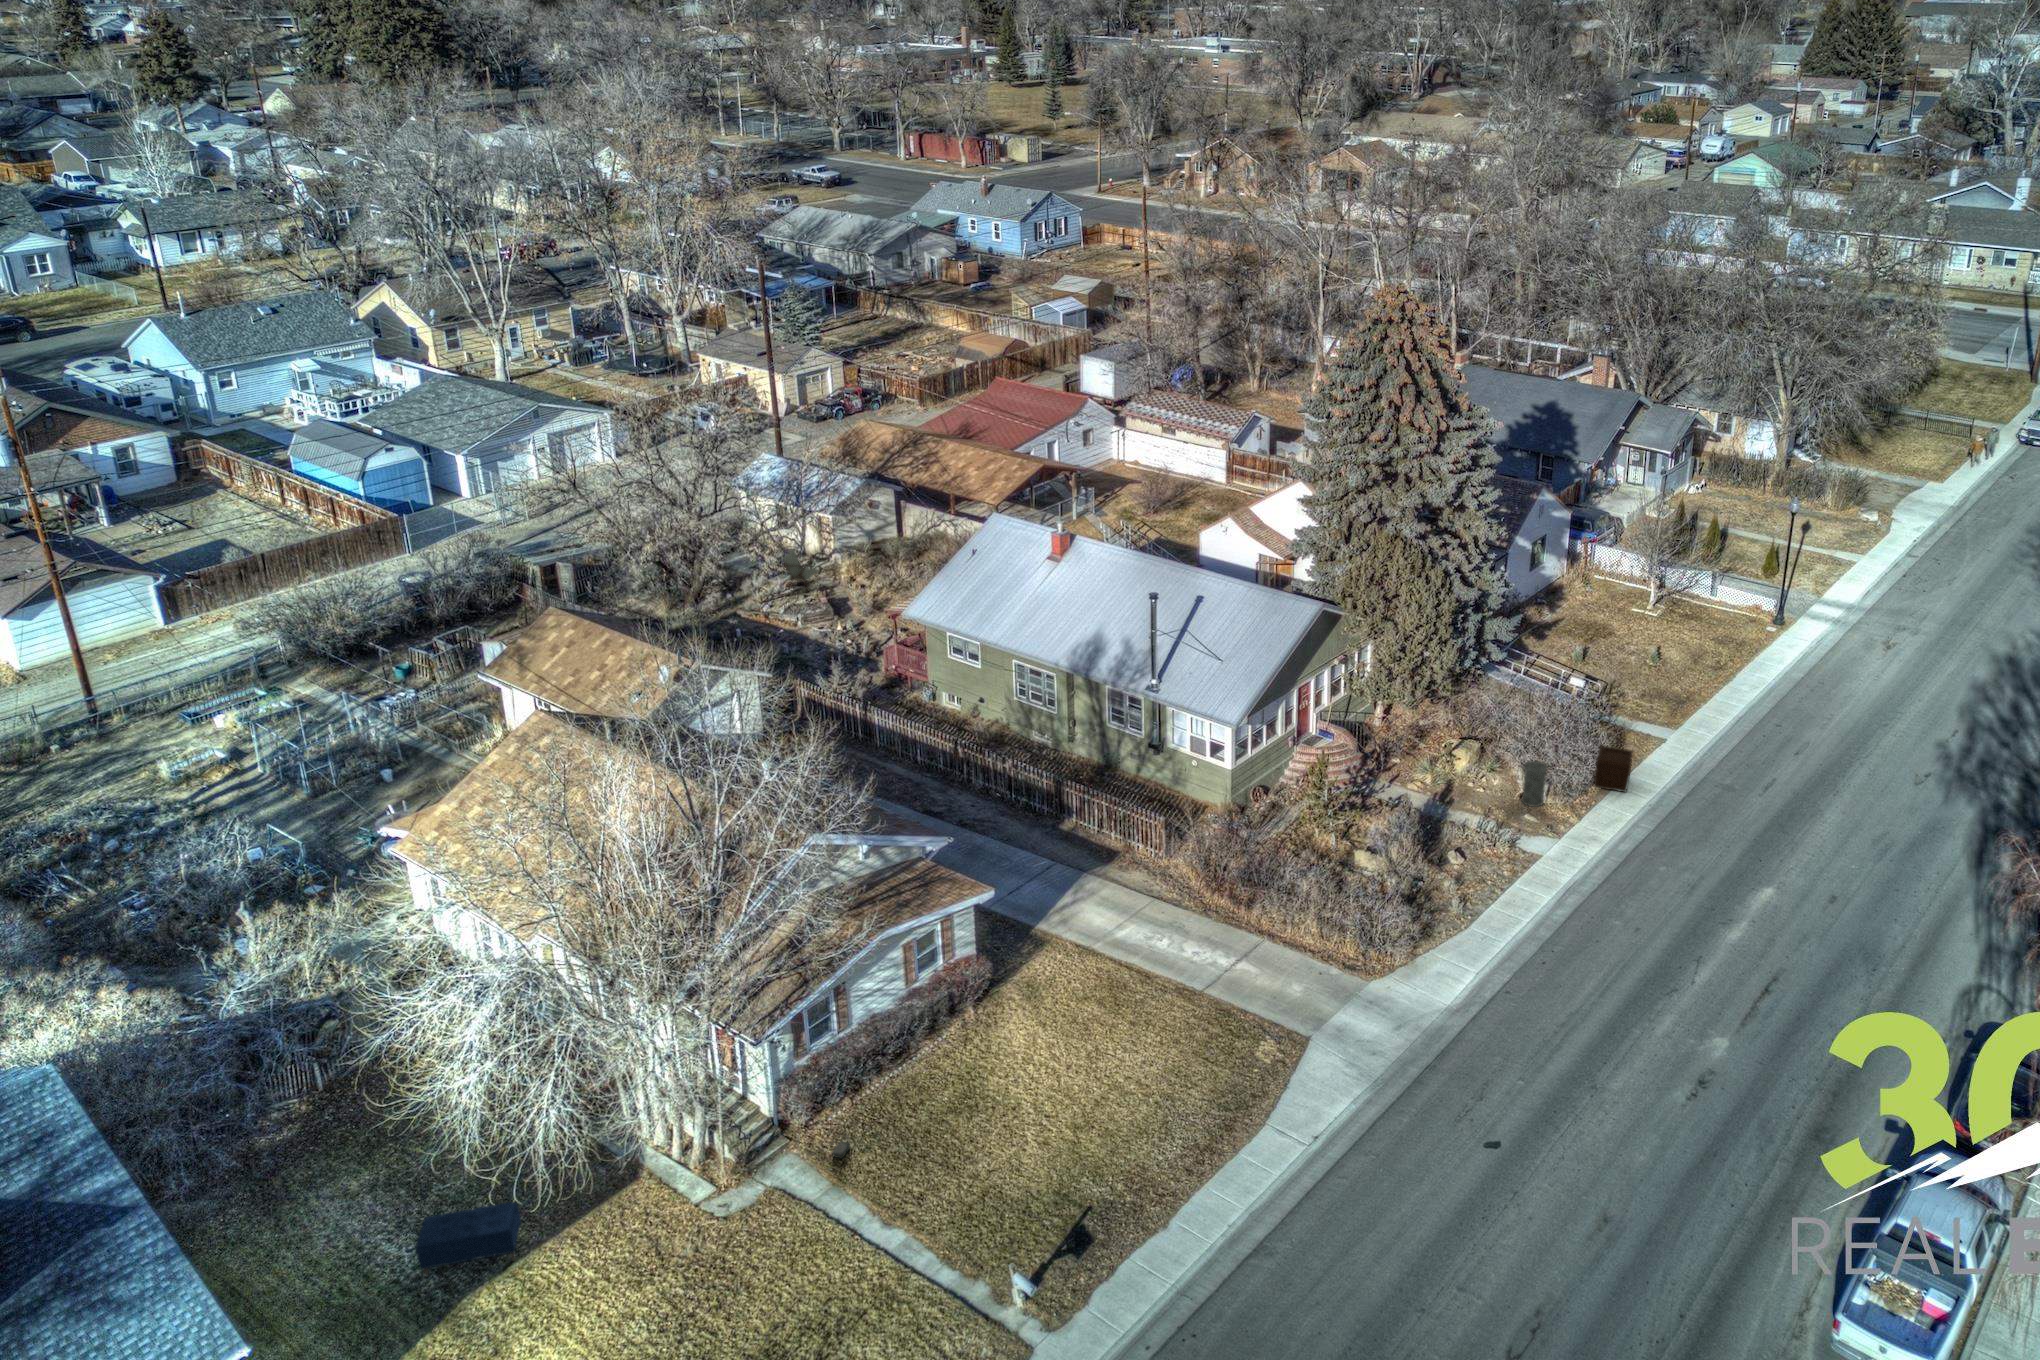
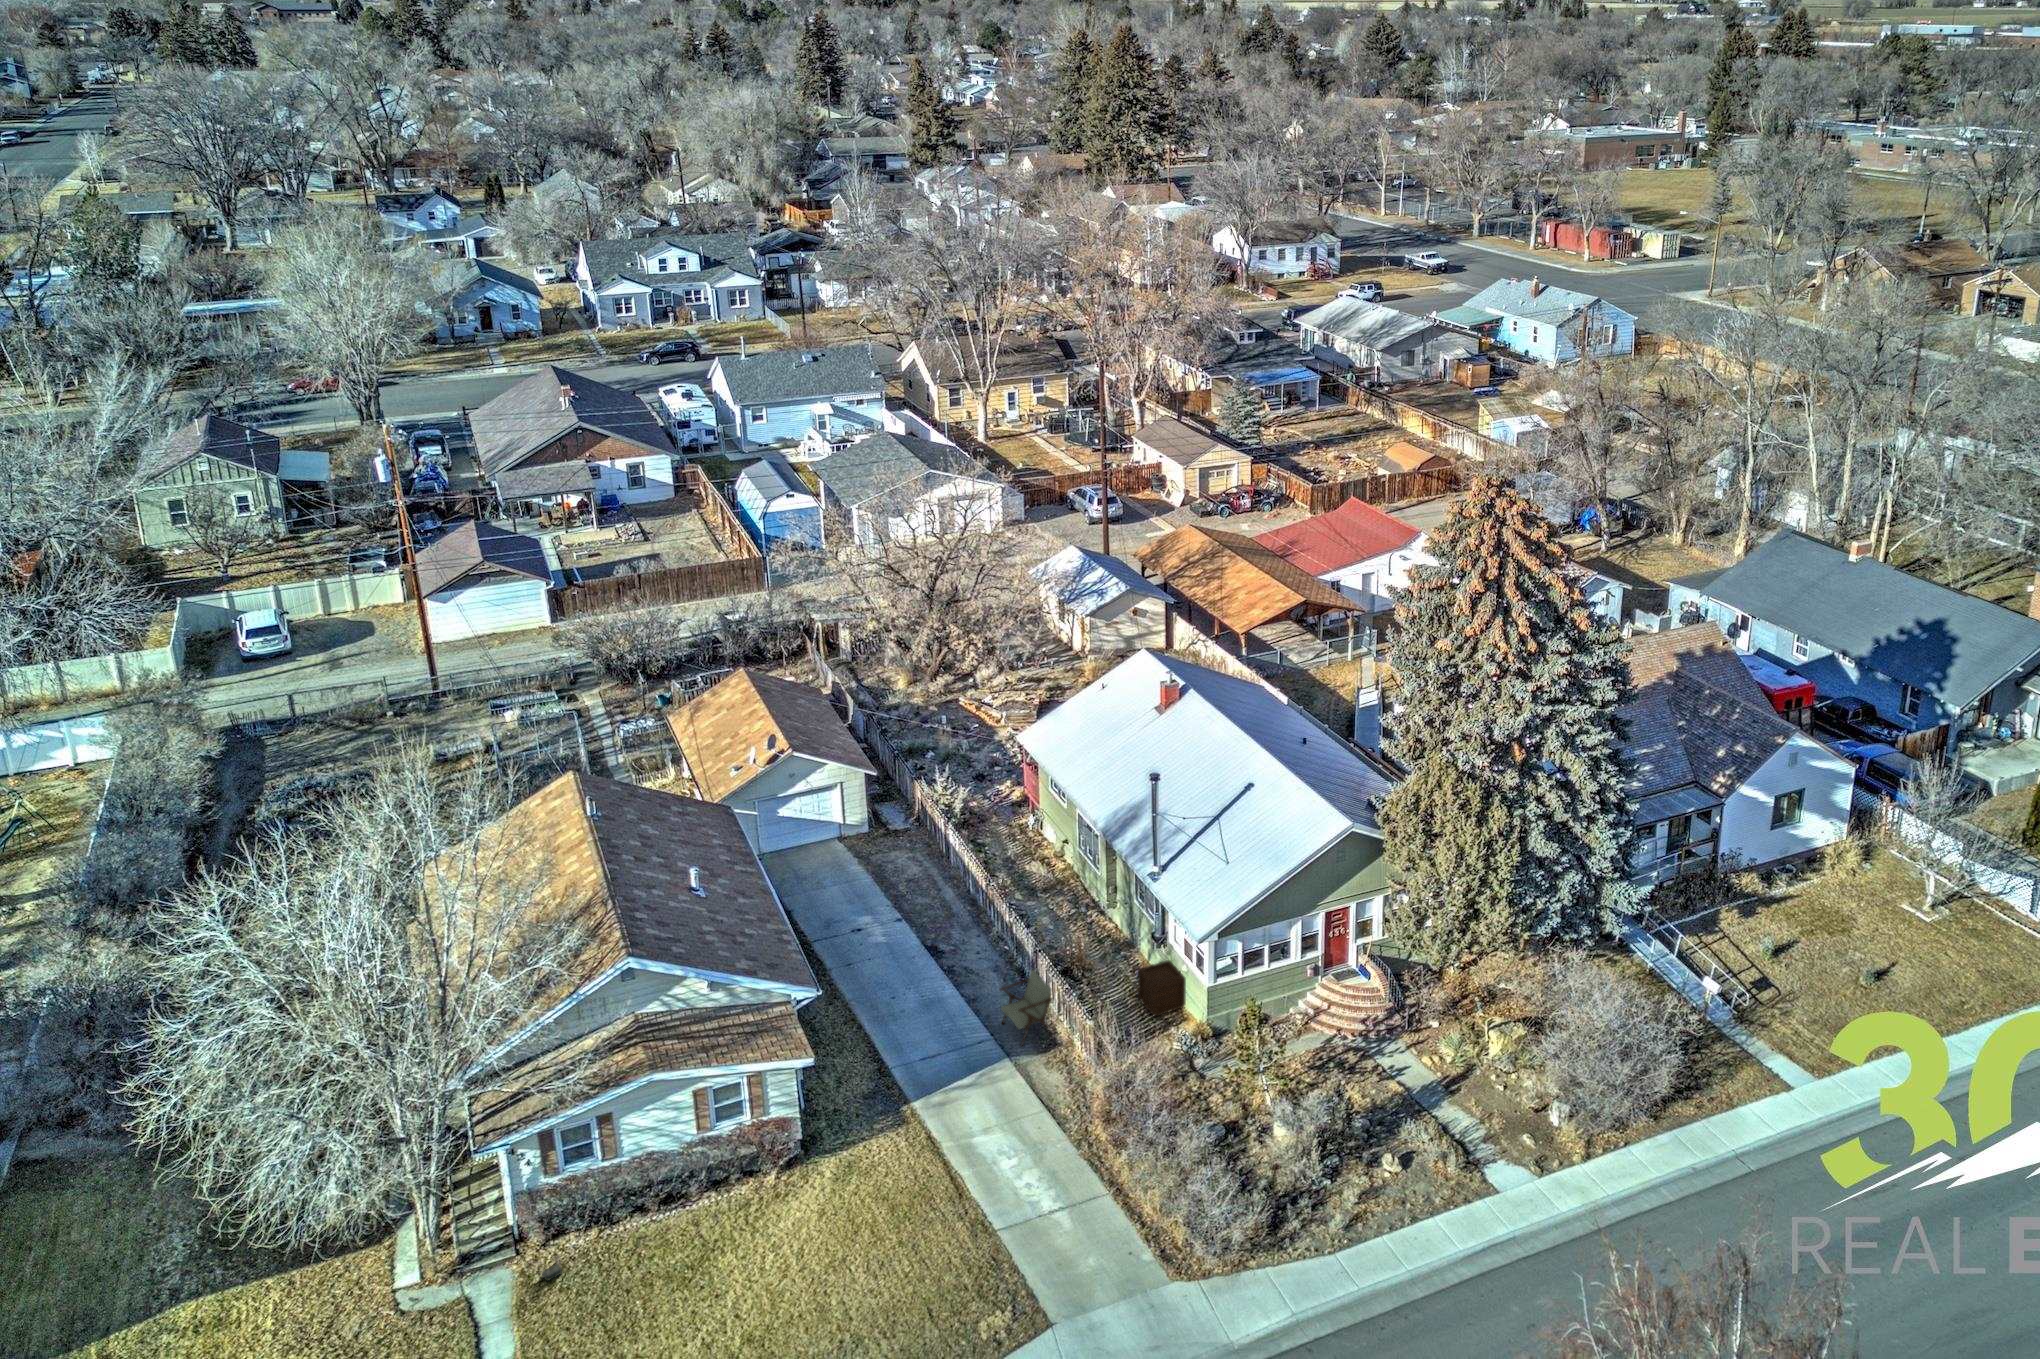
lounge chair: present [784,550,818,589] -> present [1000,970,1057,1045]
wooden crate: present [1594,746,1633,792] -> present [1138,960,1186,1016]
trash can: present [1521,761,1547,807] -> none [1531,1077,1563,1136]
bench: present [416,1202,521,1277] -> none [190,1208,286,1272]

